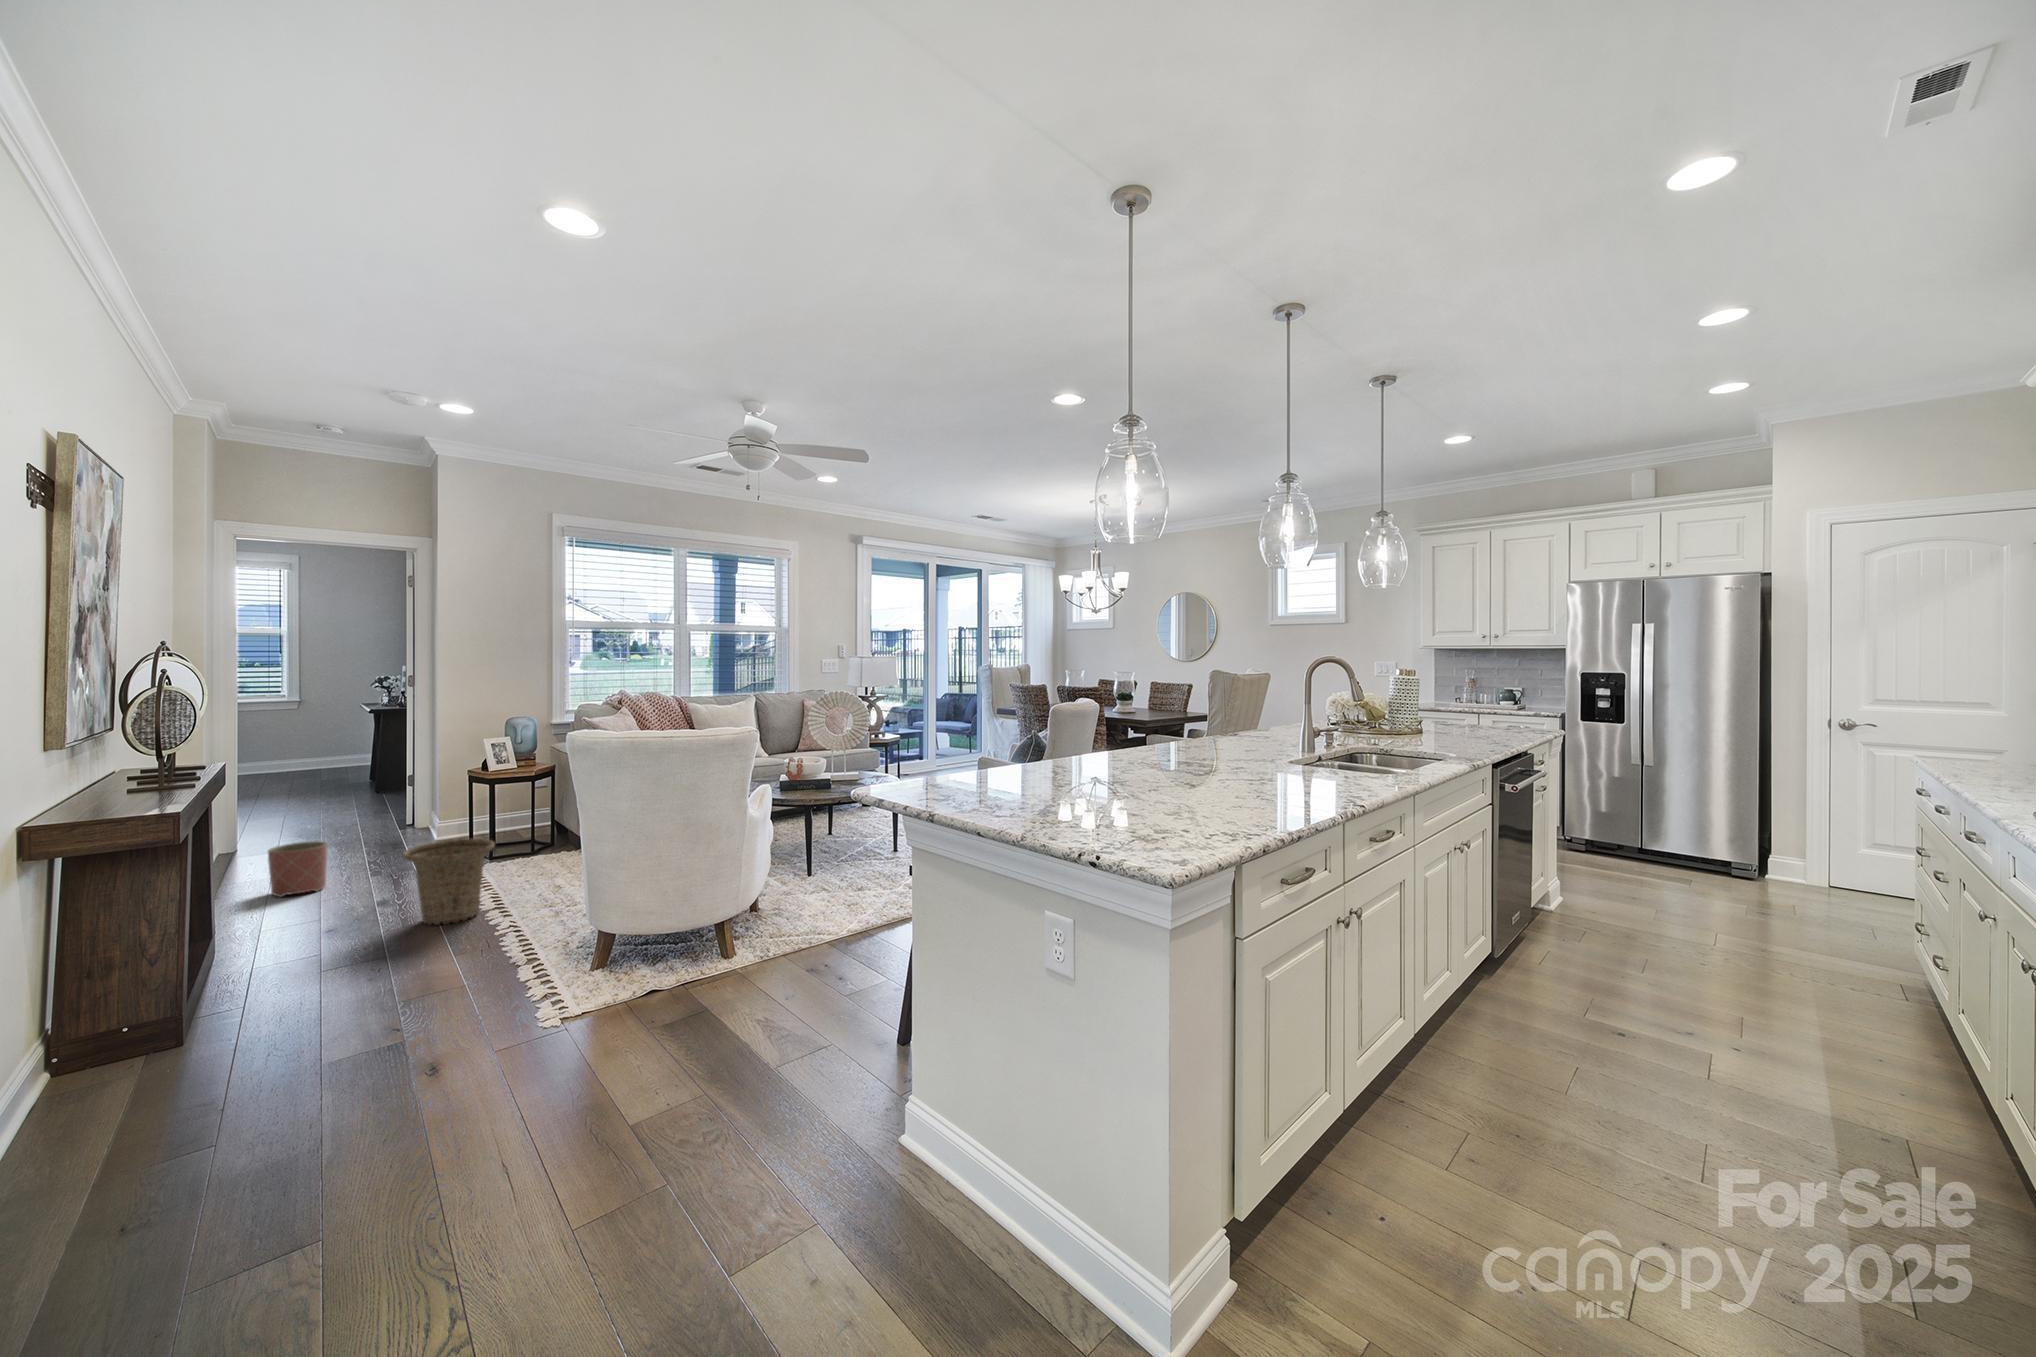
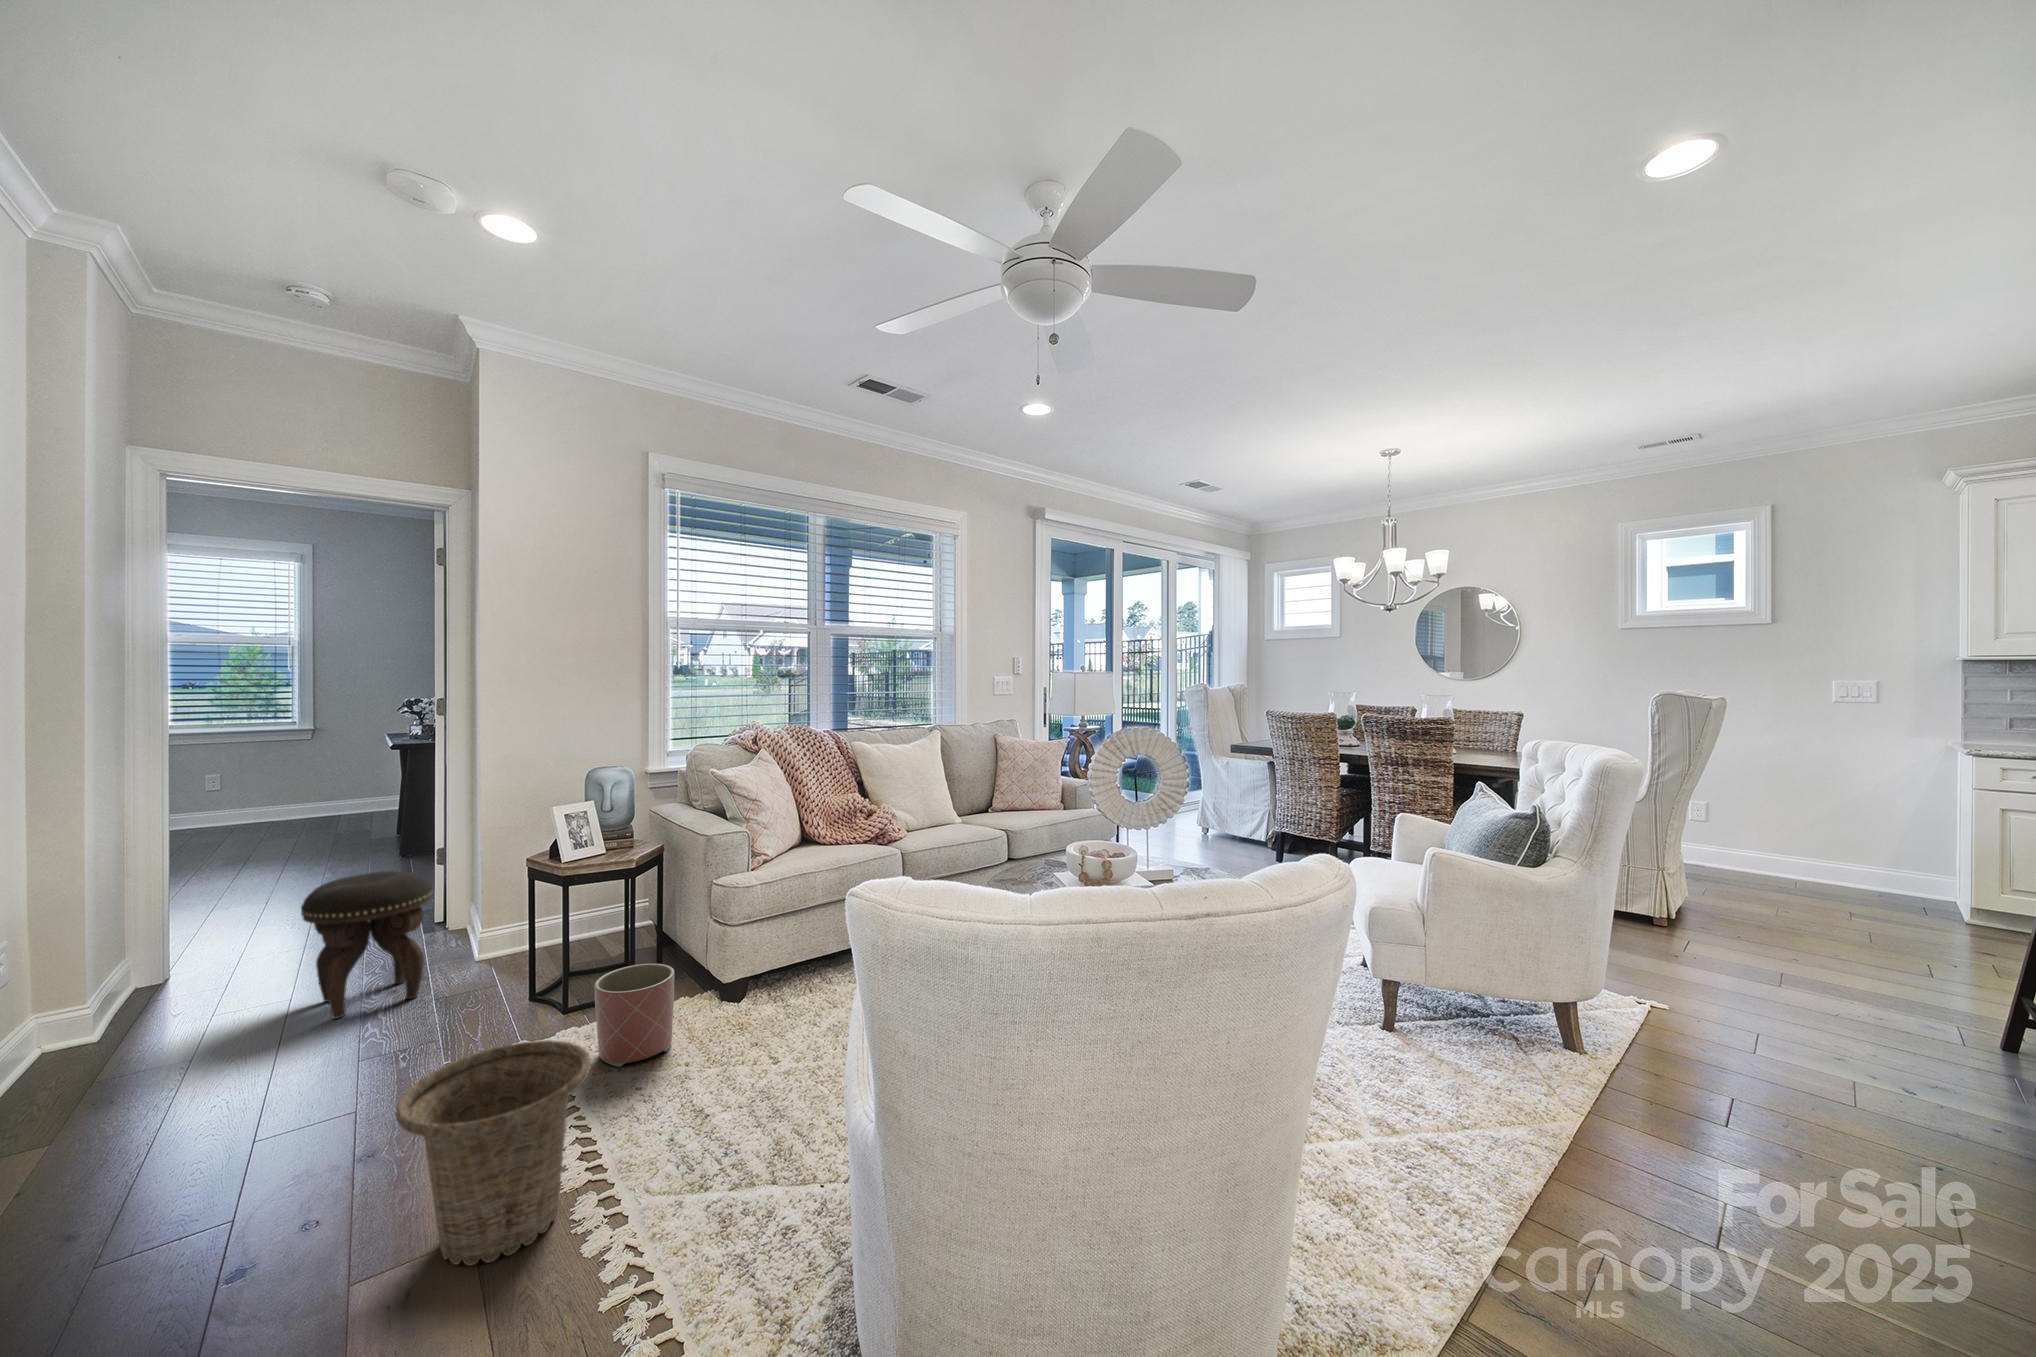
footstool: none [330,779,408,862] -> present [301,871,432,1019]
planter: present [268,841,327,897] -> present [594,964,674,1067]

